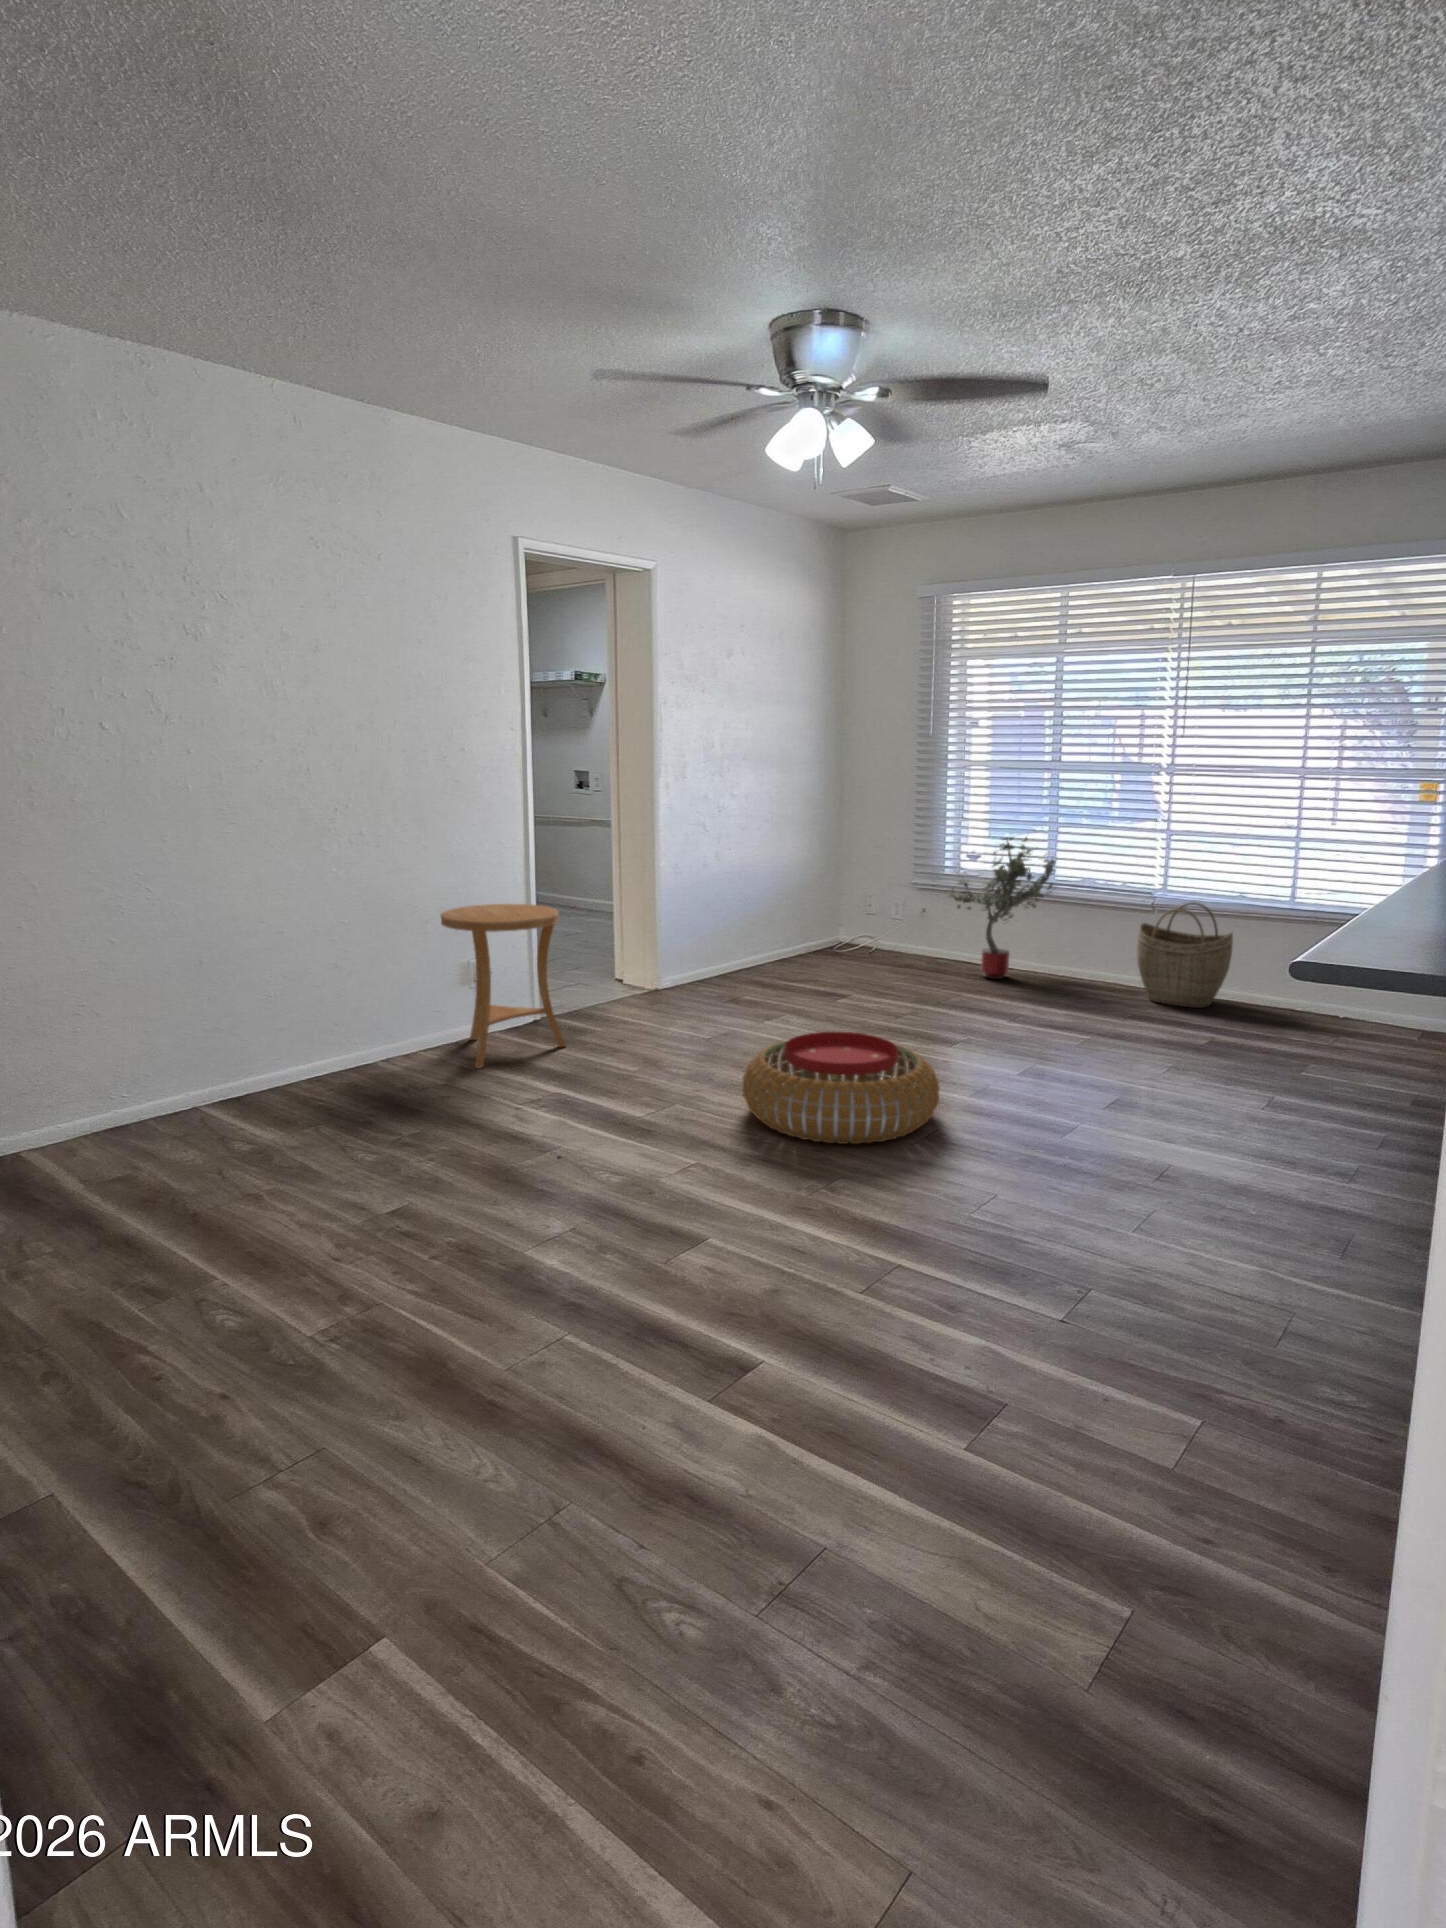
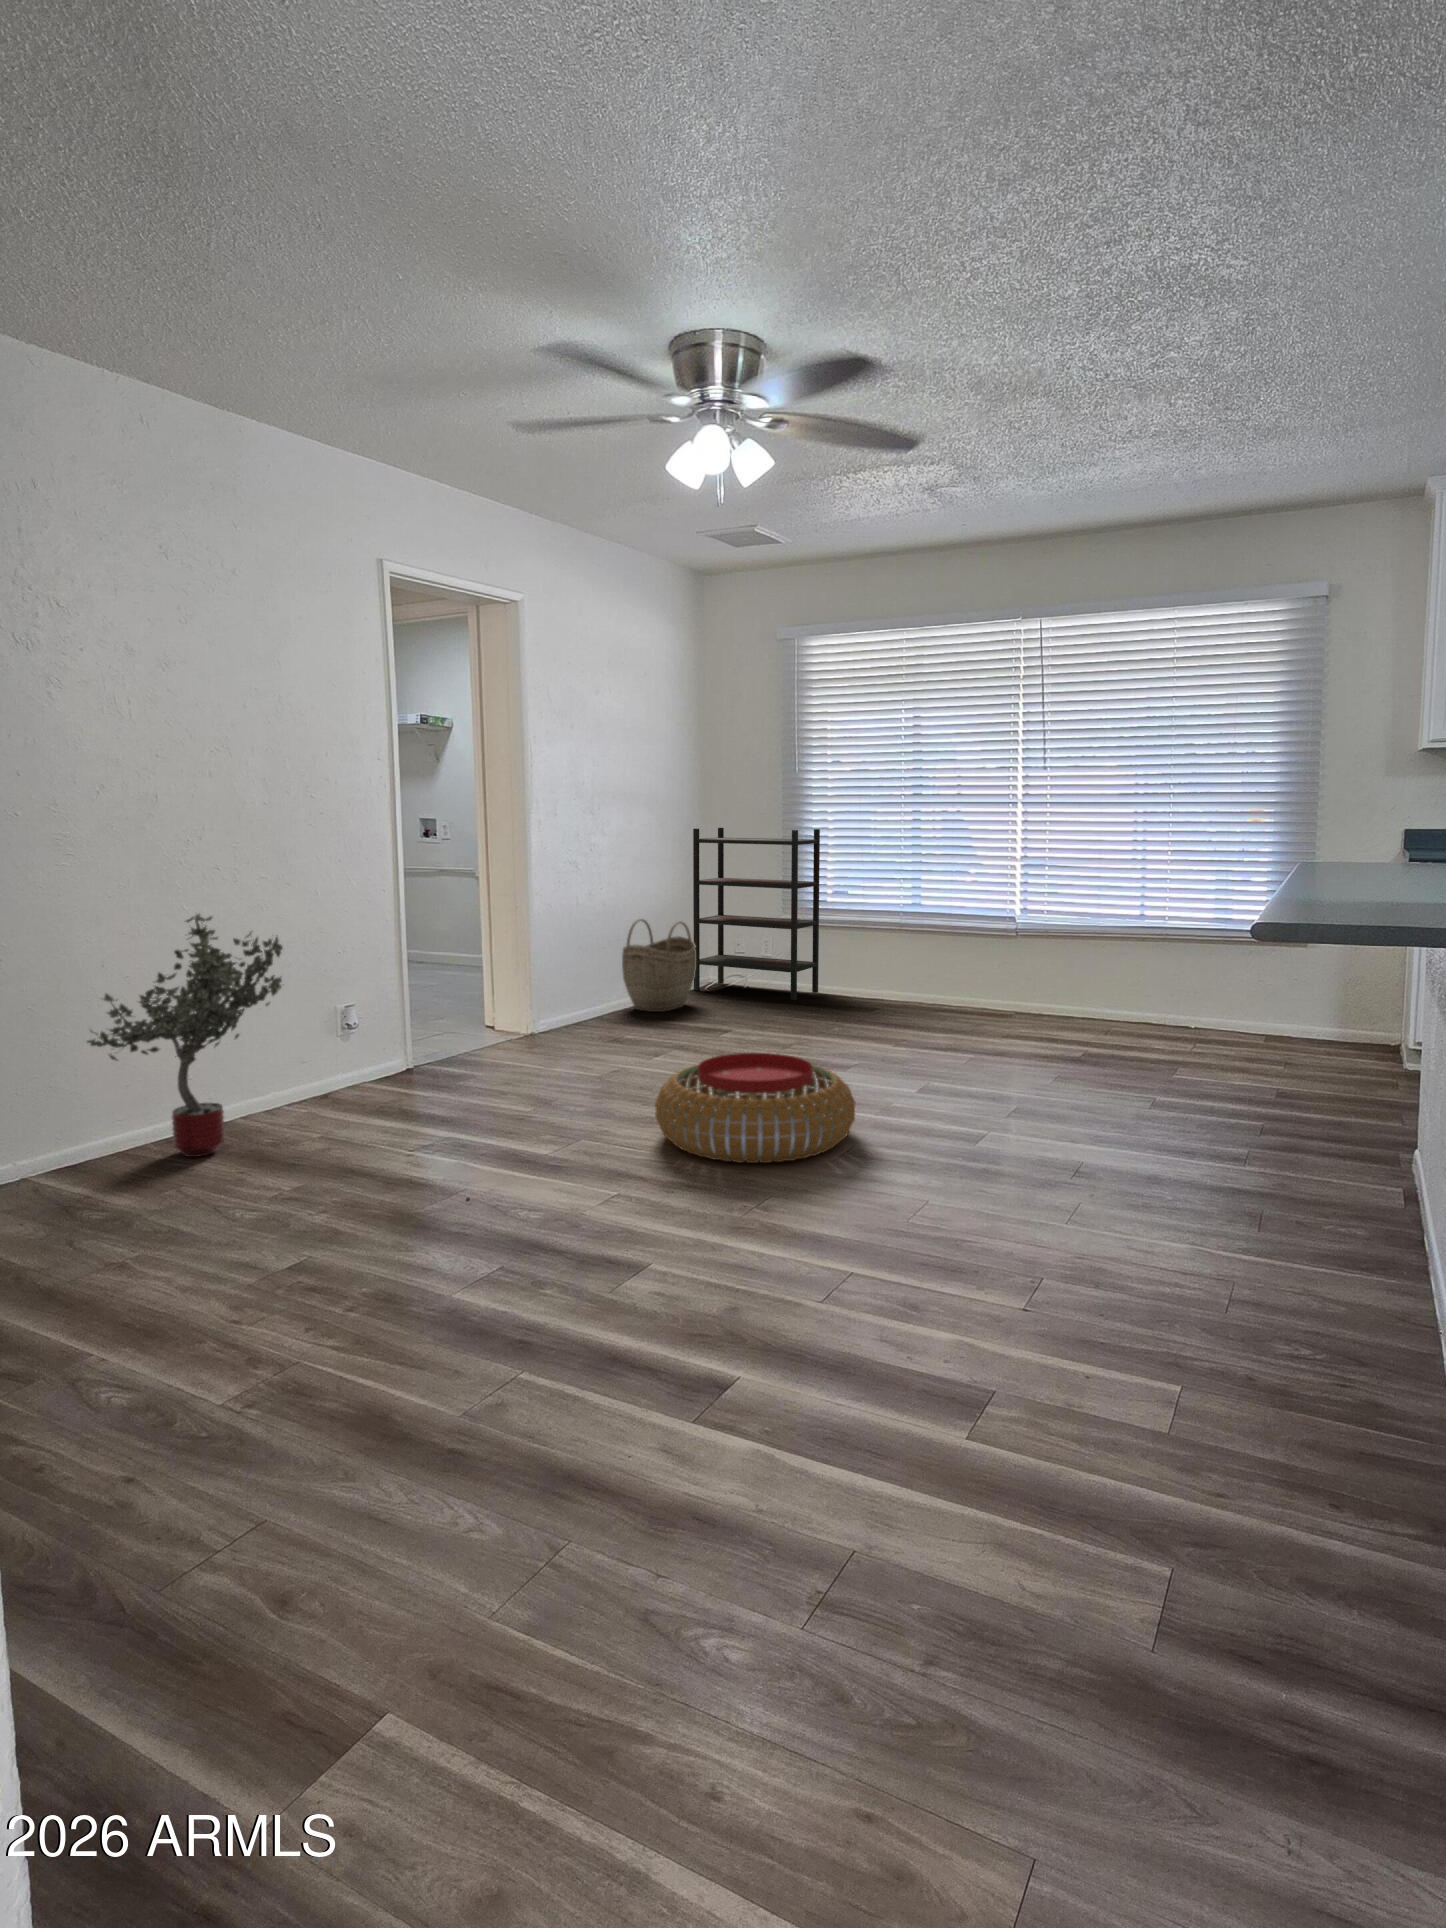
bookshelf: none [819,790,951,967] -> present [693,828,820,1000]
potted tree: present [949,837,1055,979] -> present [87,914,283,1157]
woven basket: present [1137,902,1233,1008] -> present [622,919,696,1012]
side table: present [441,904,565,1069] -> none [310,939,451,1115]

